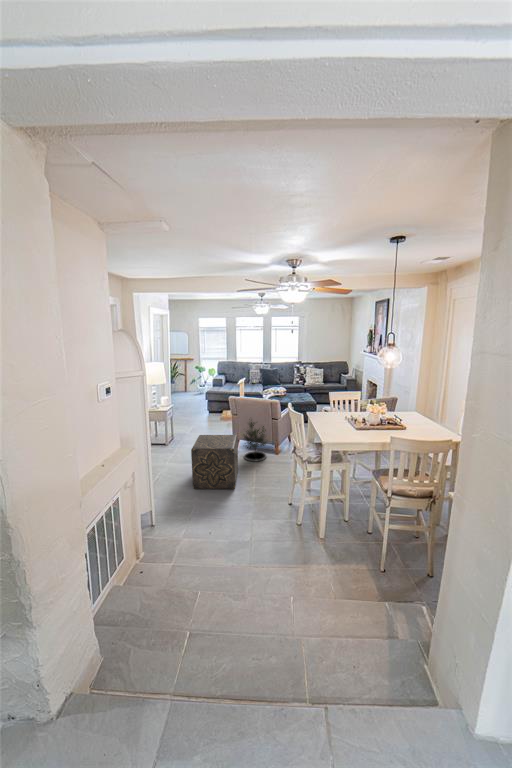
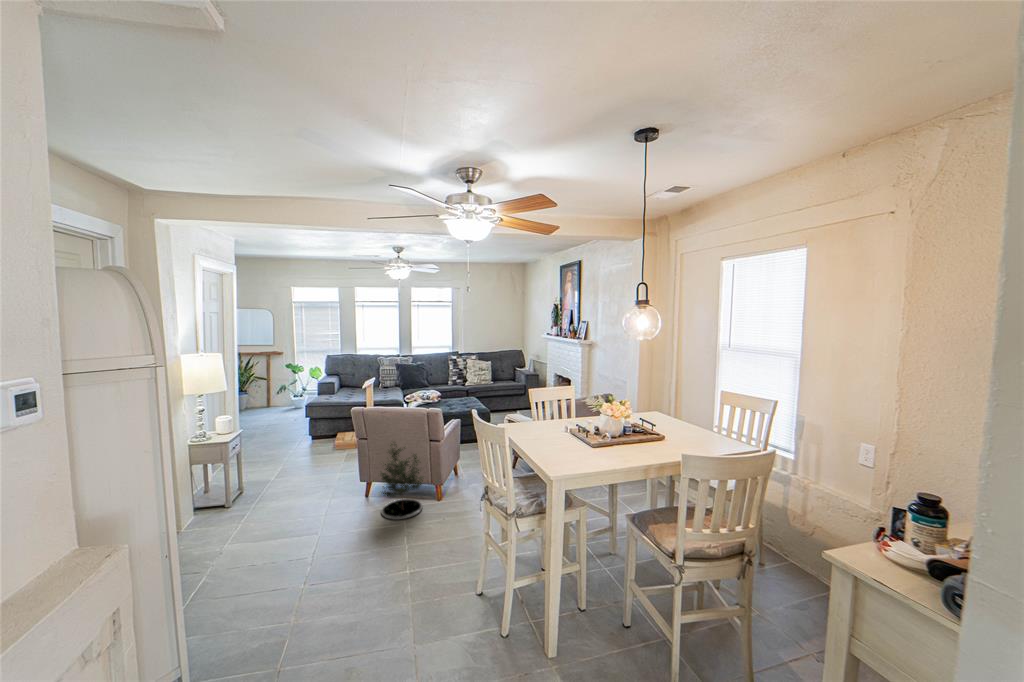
ottoman: present [191,435,238,489] -> none [275,476,373,601]

